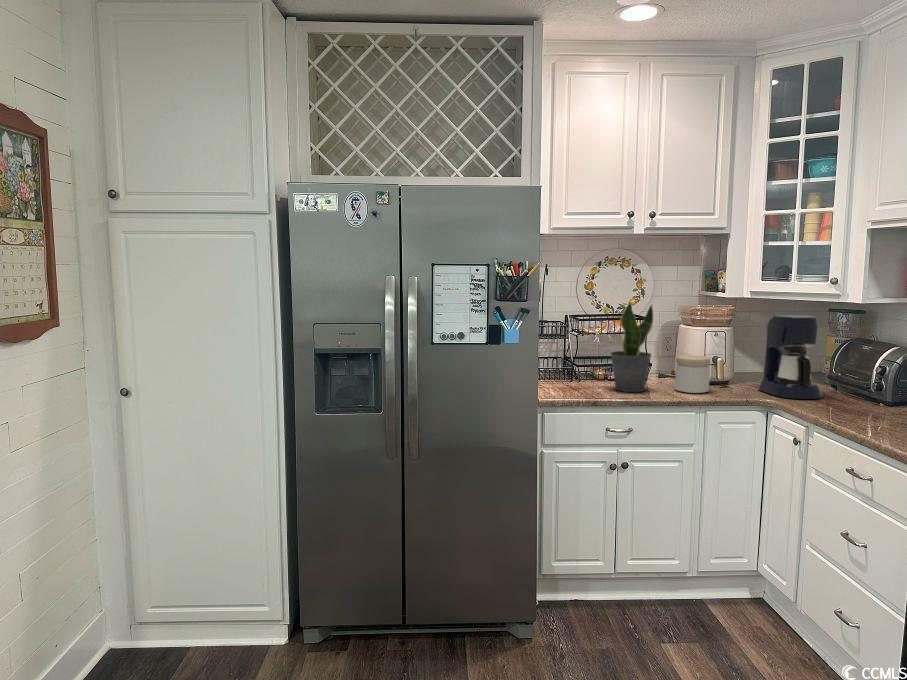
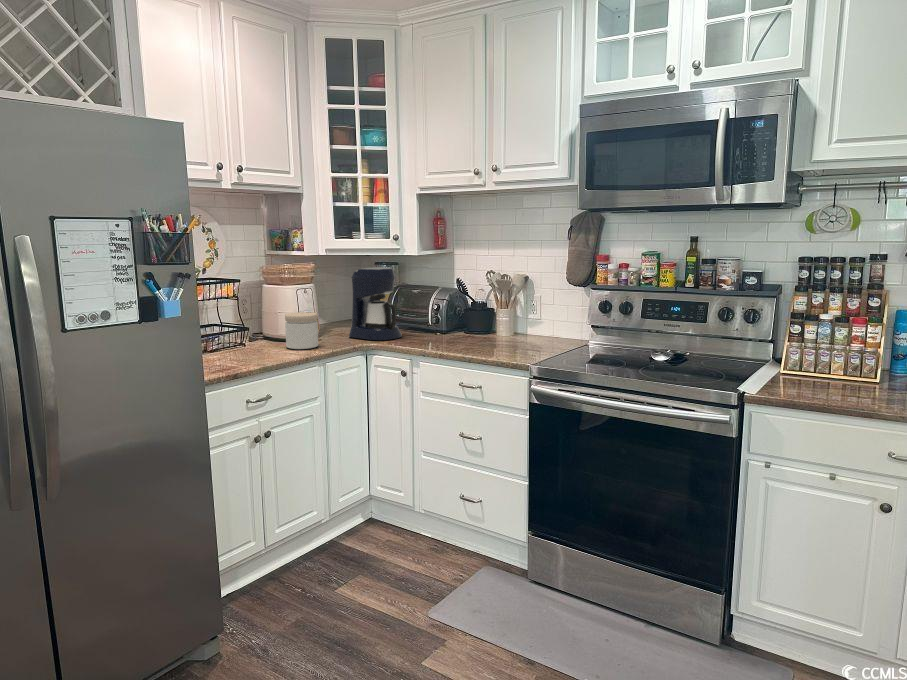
potted plant: present [611,303,653,392] -> none [223,262,268,358]

